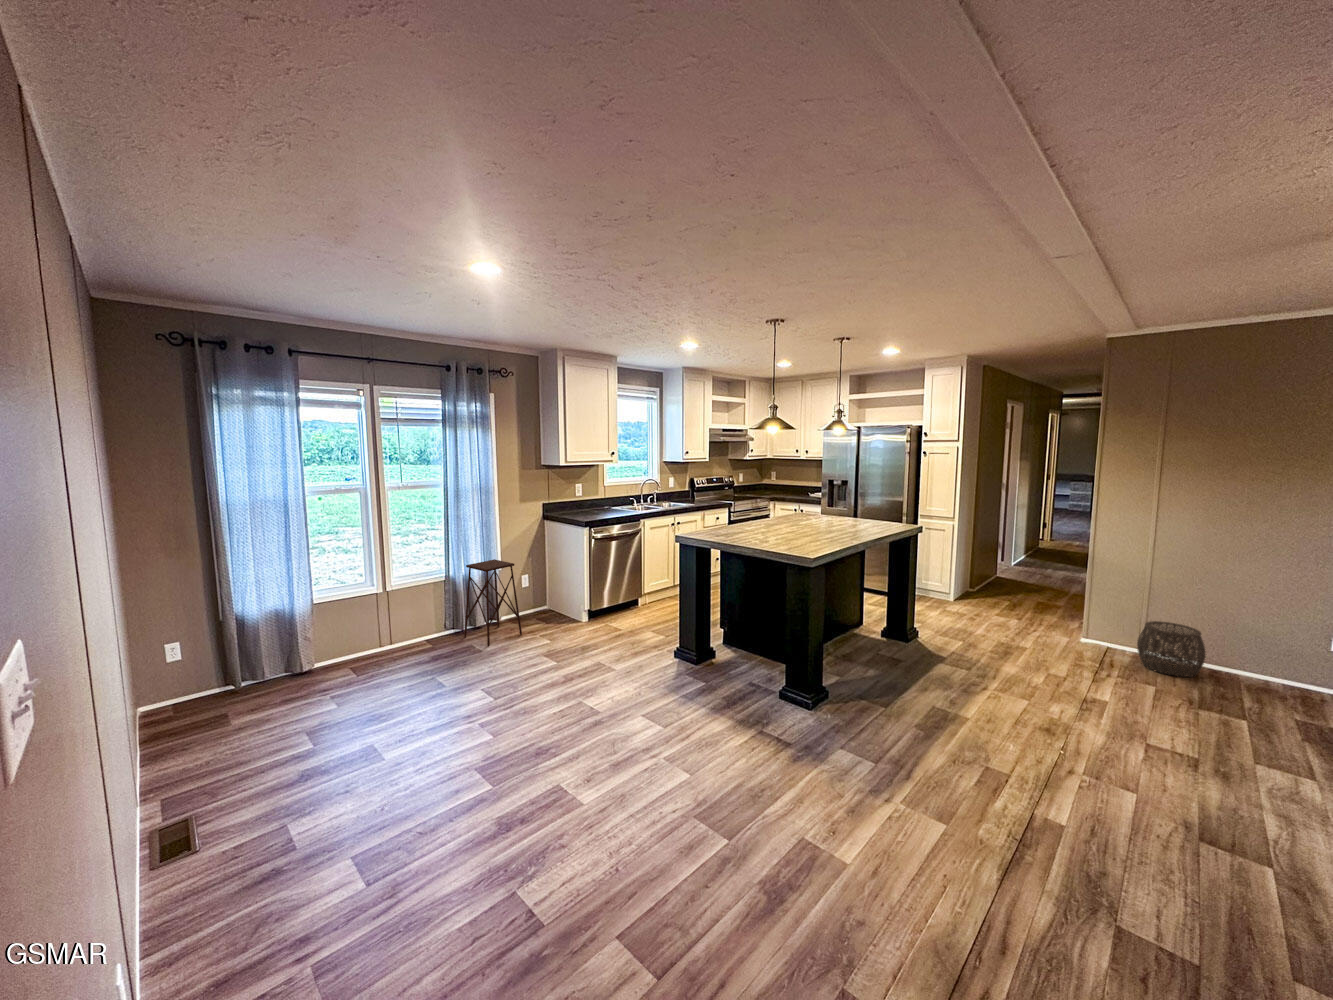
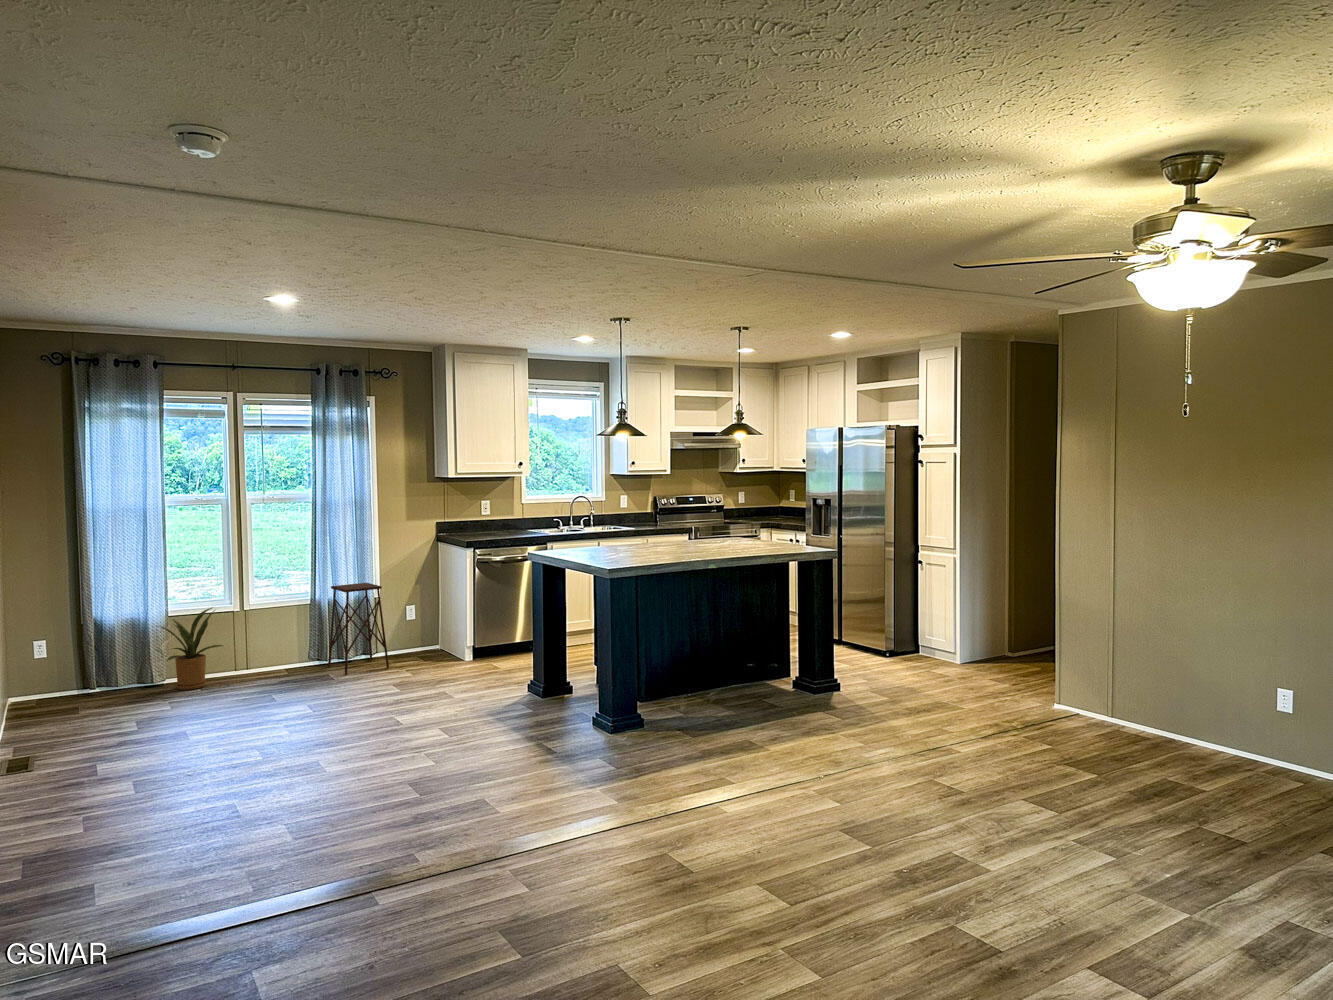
house plant: none [294,592,375,678] -> present [158,607,223,690]
woven basket: present [1137,621,1206,677] -> none [1073,673,1145,740]

